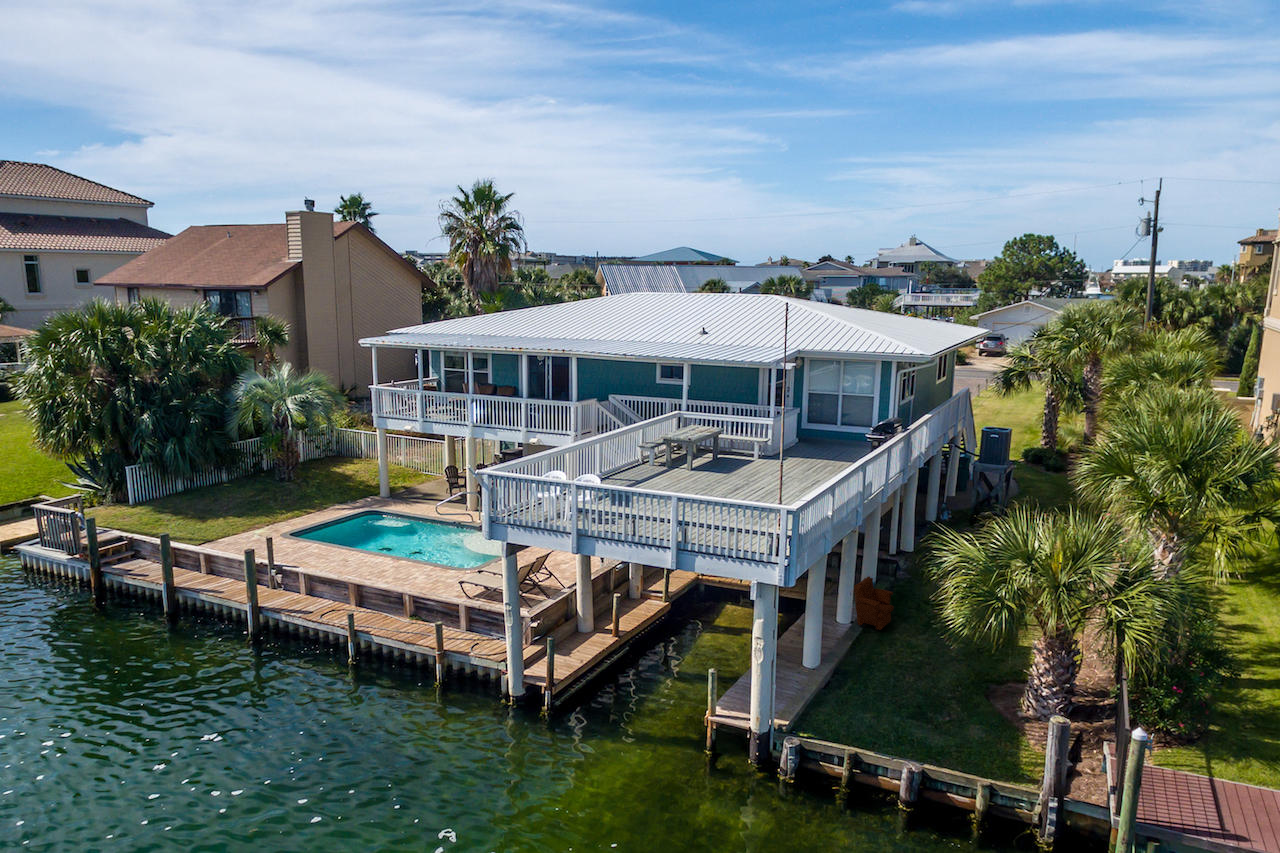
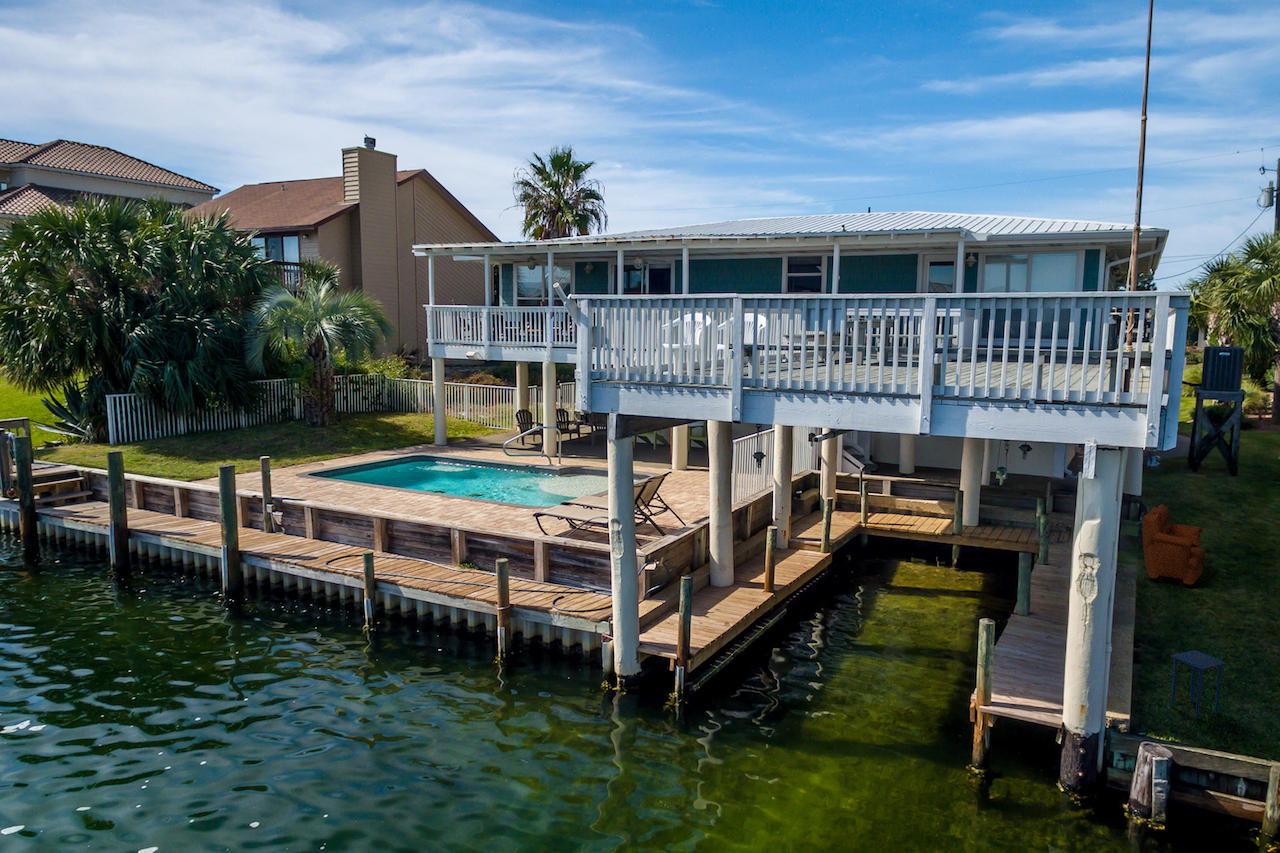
side table: none [816,684,842,723] -> present [1171,650,1226,719]

